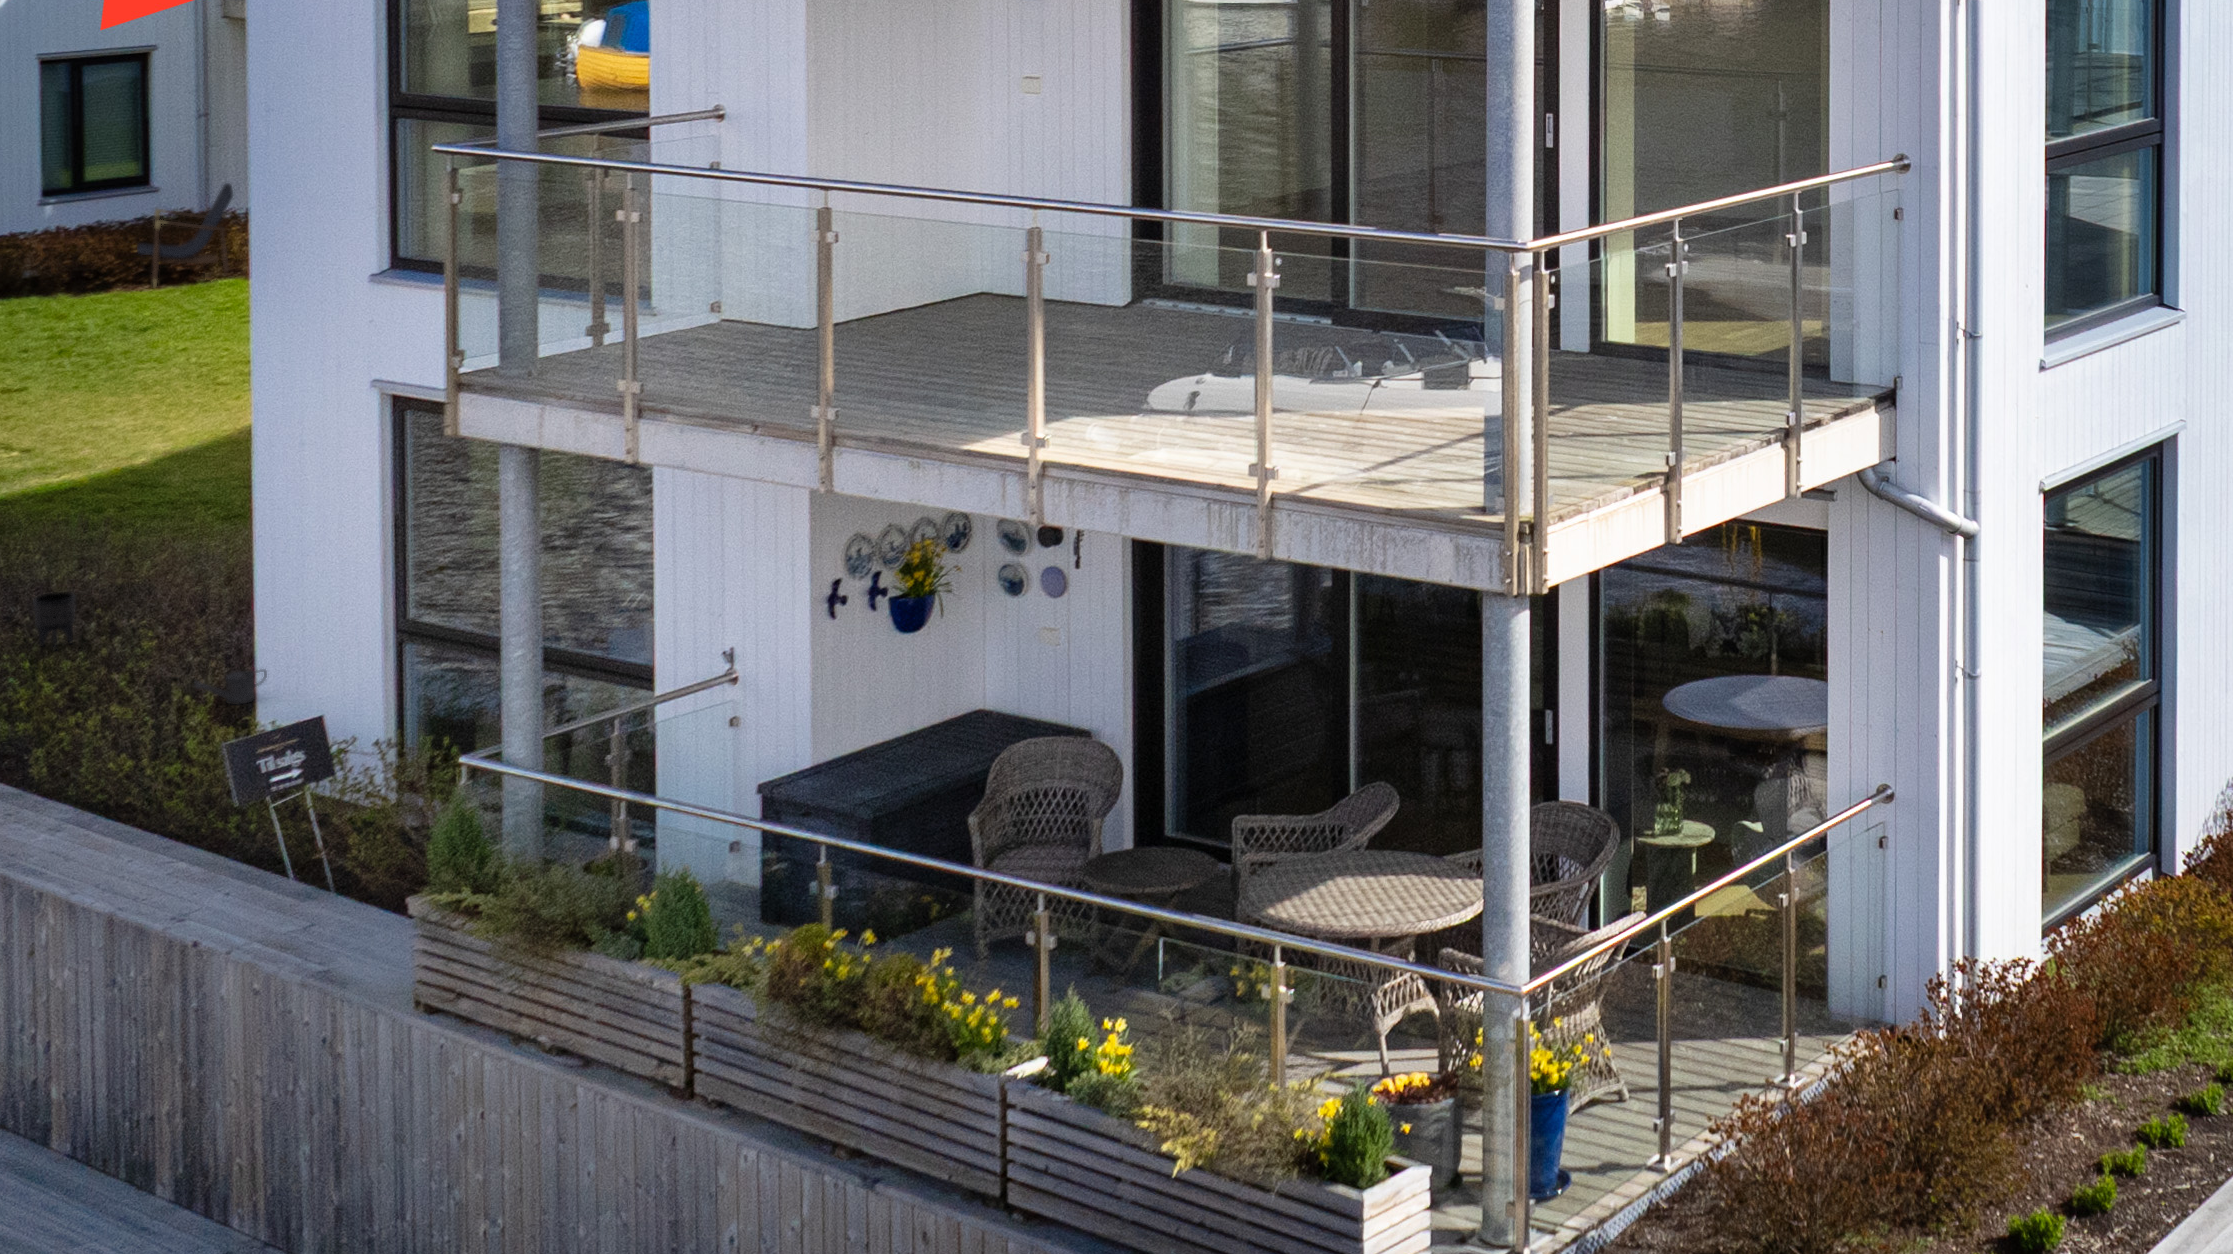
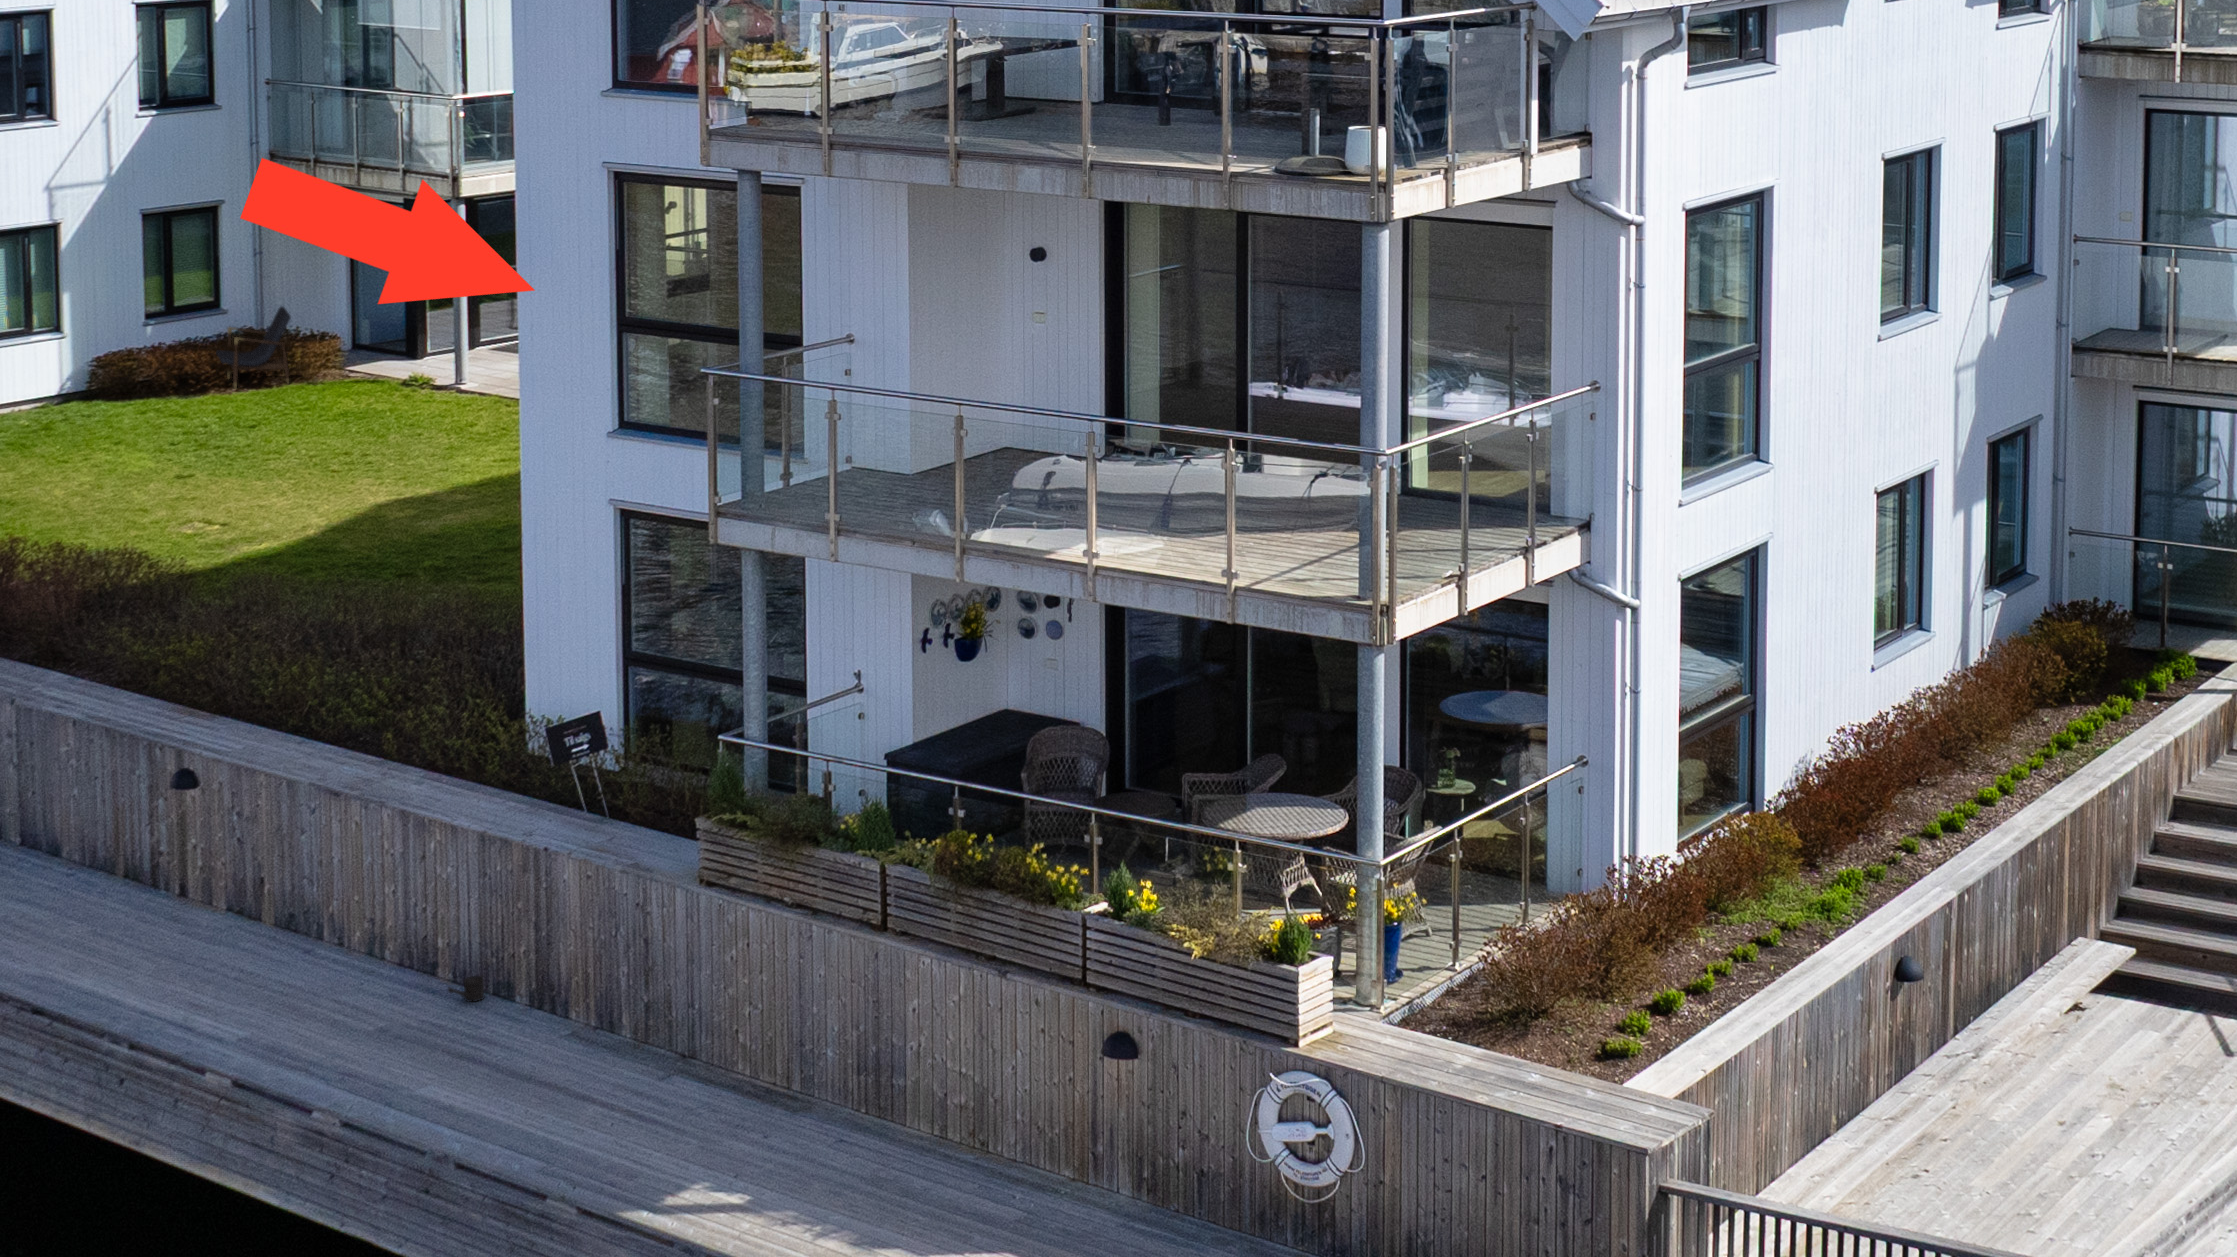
planter: present [34,592,75,650] -> none [335,633,361,672]
watering can: present [194,670,267,704] -> present [448,975,484,1002]

